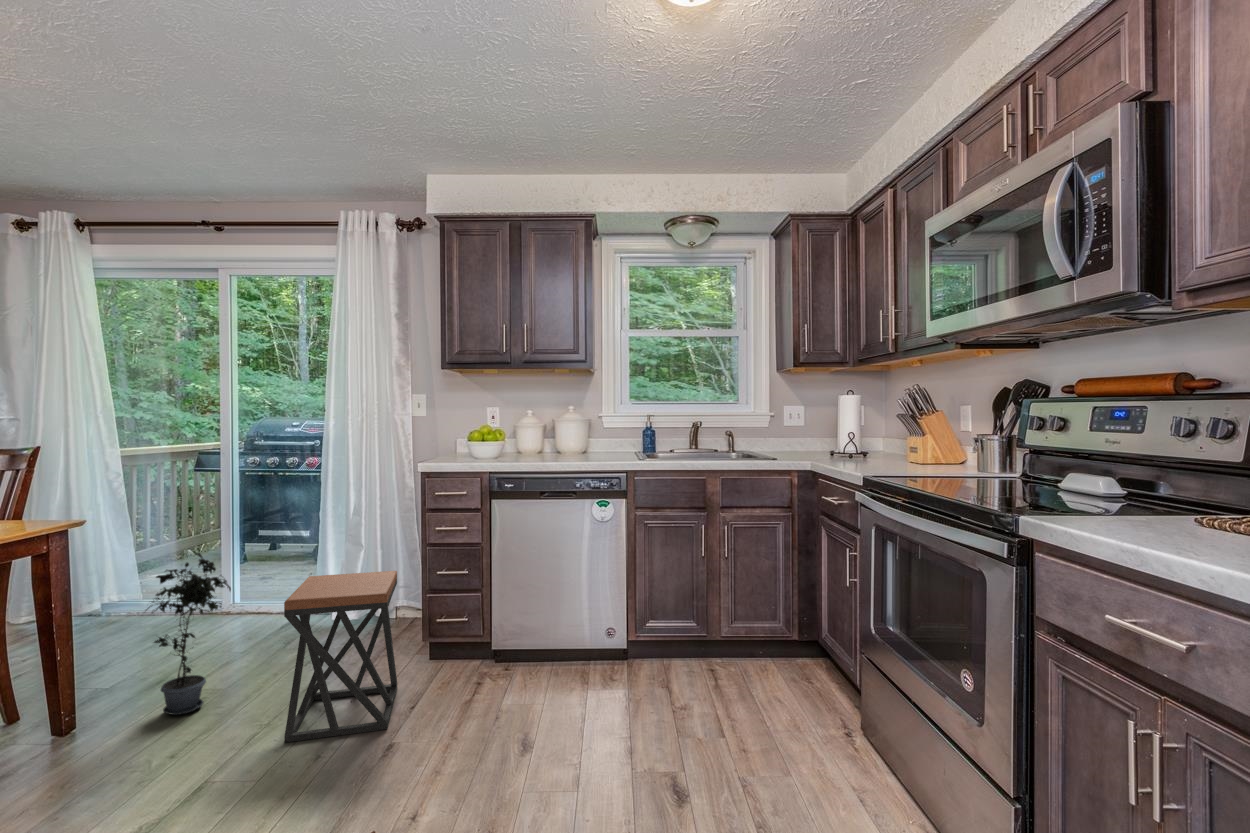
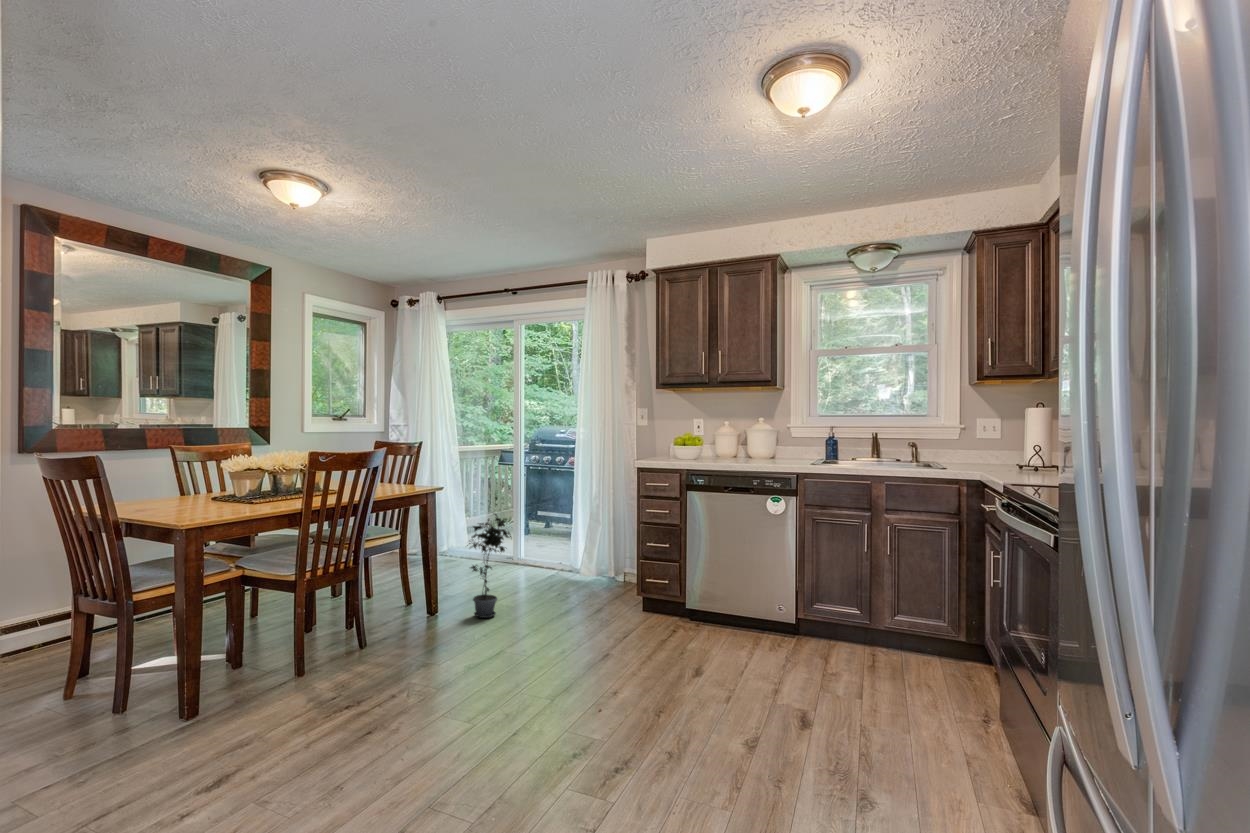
stool: present [284,571,397,742] -> none [538,535,616,647]

